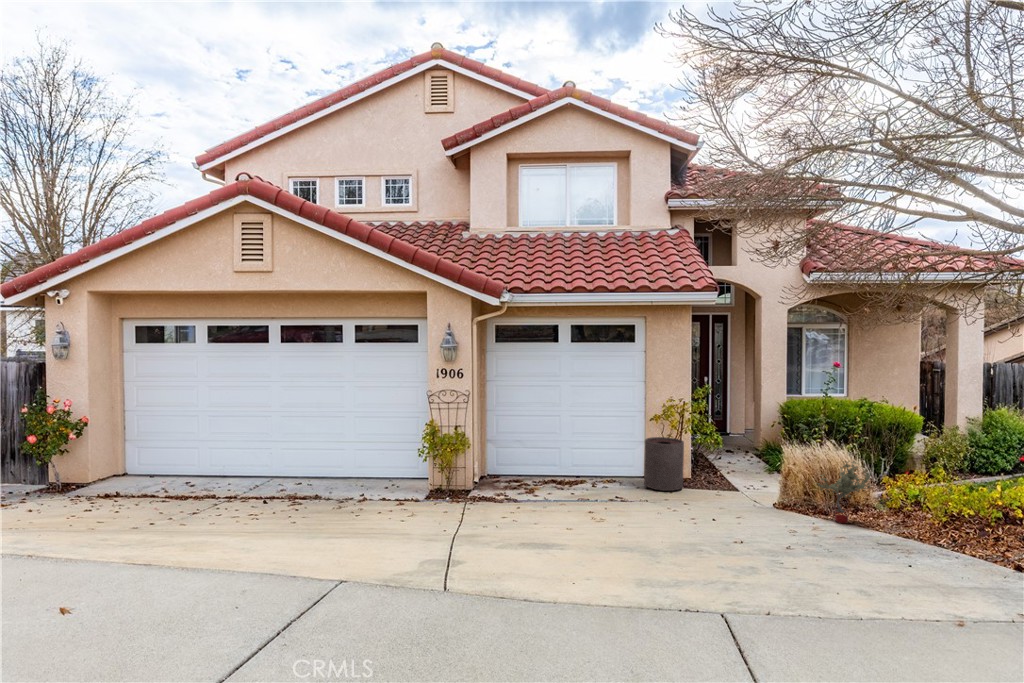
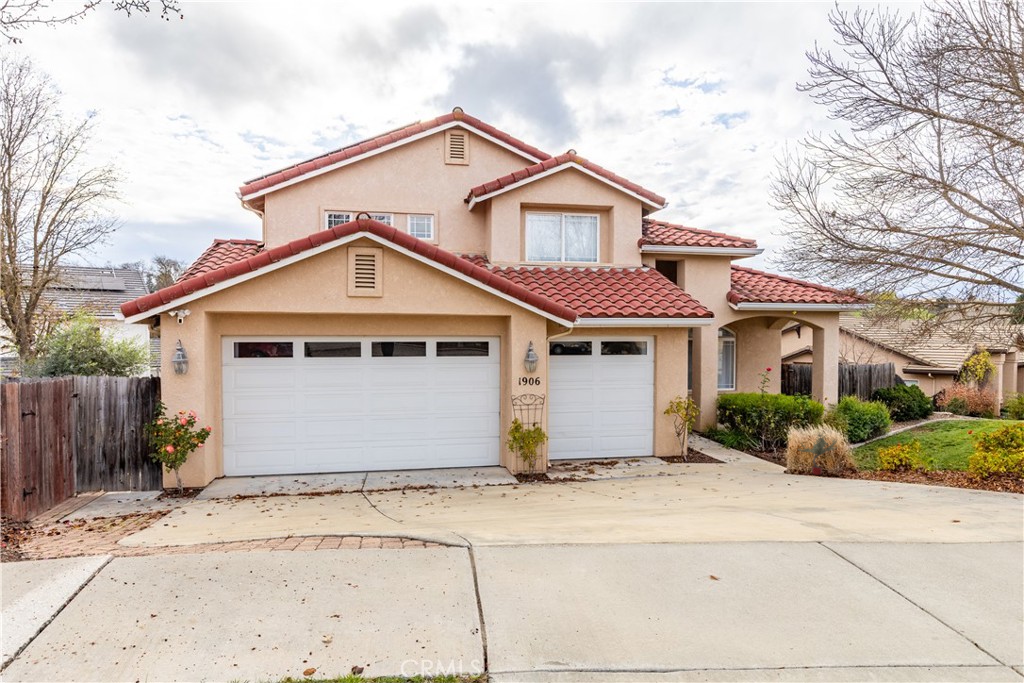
trash can: present [644,437,684,491] -> none [661,425,691,464]

